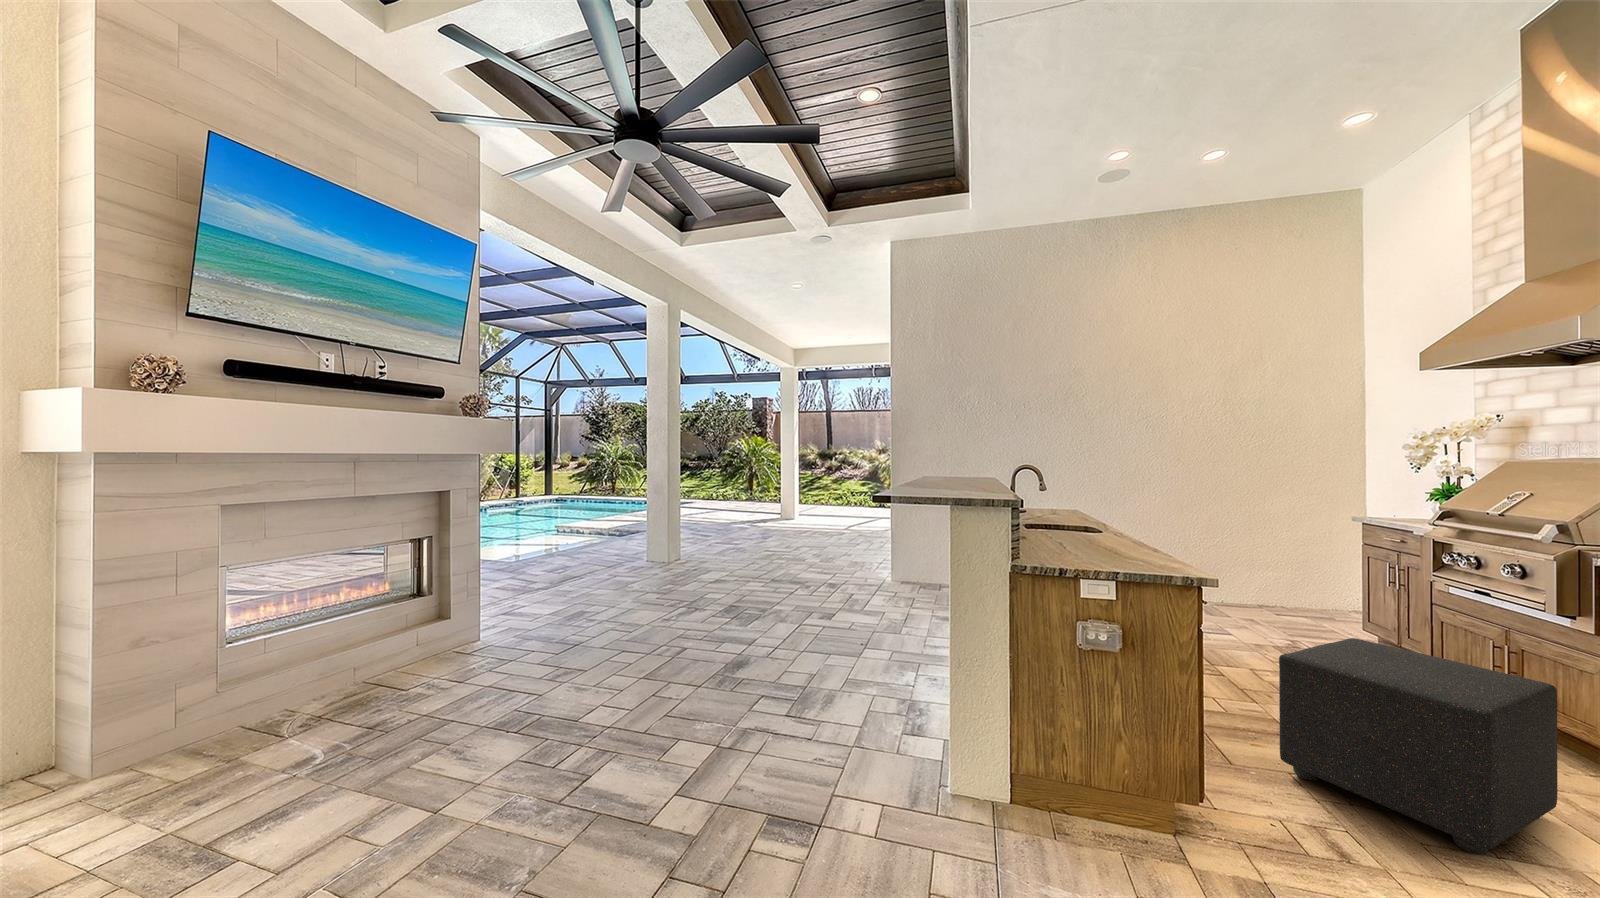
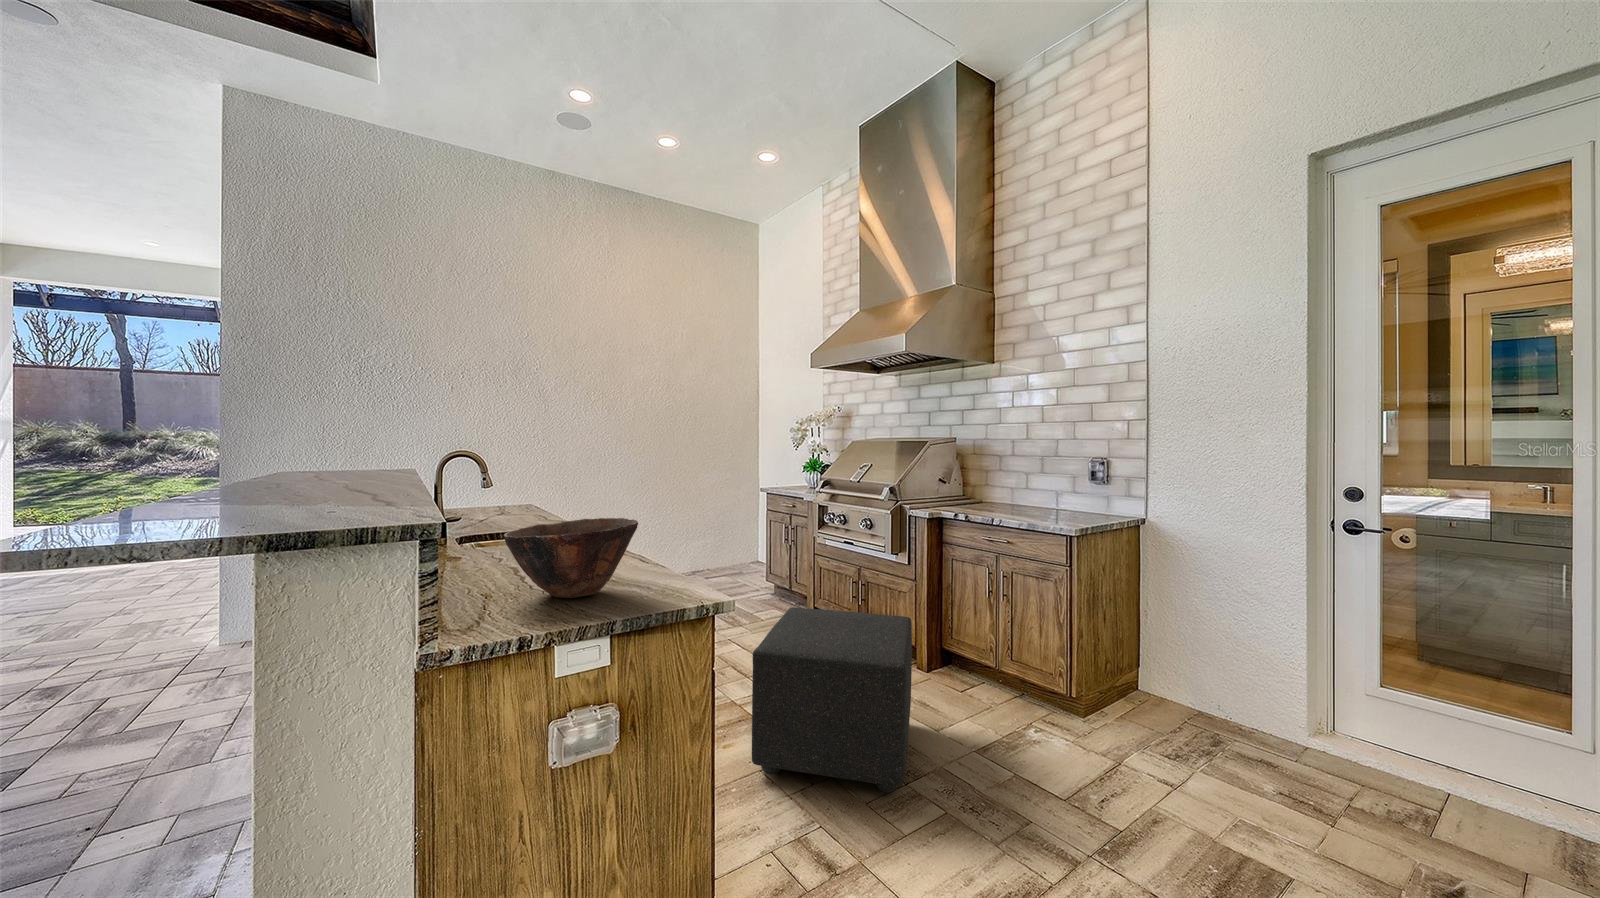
bowl: none [1054,513,1142,559] -> present [504,518,638,598]

